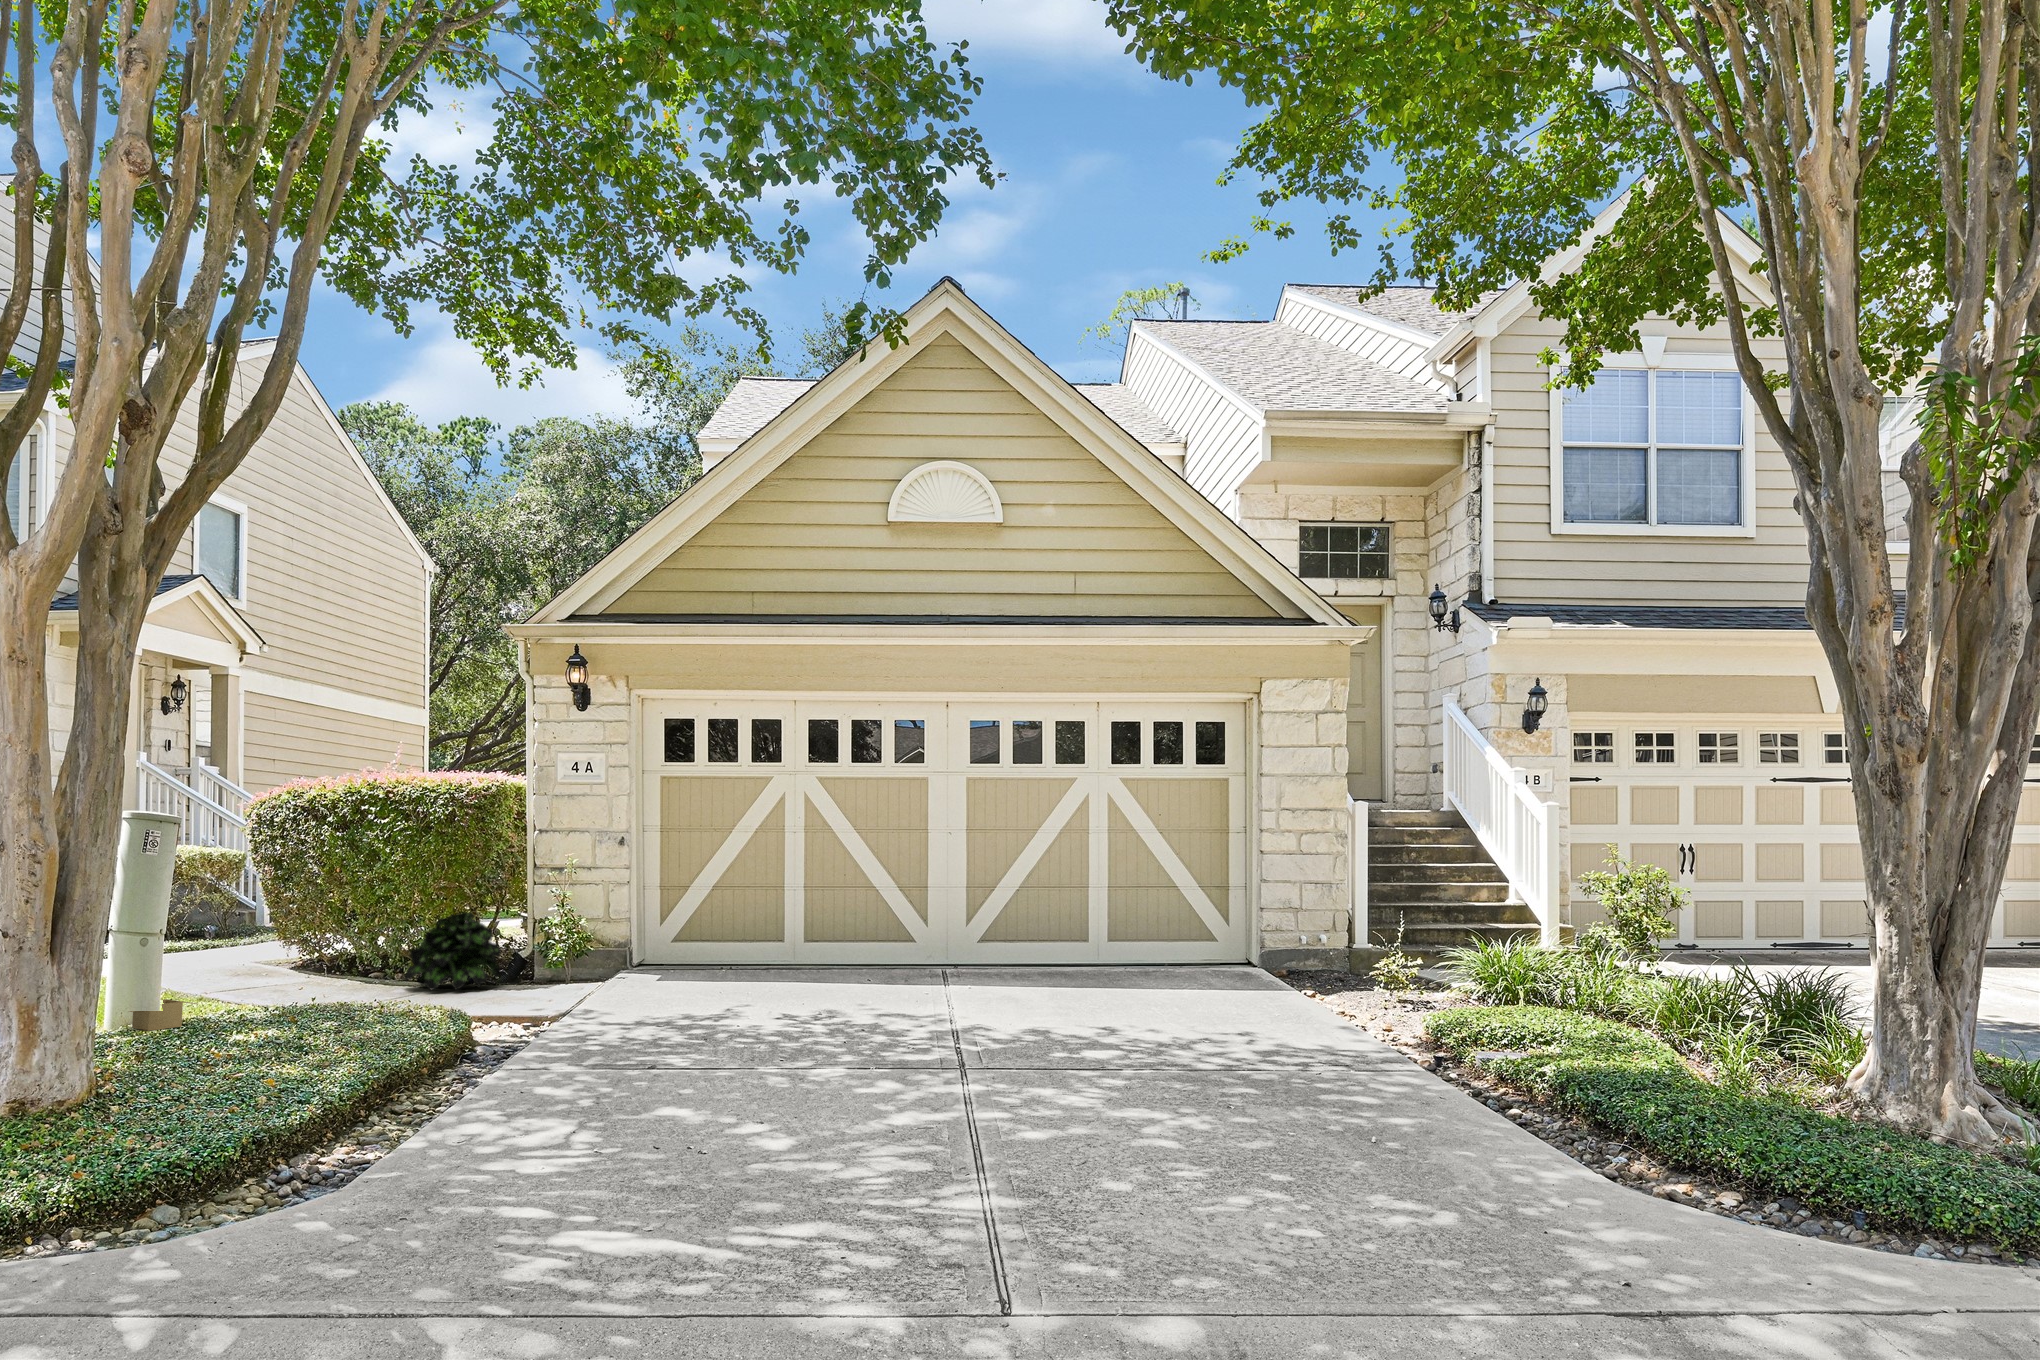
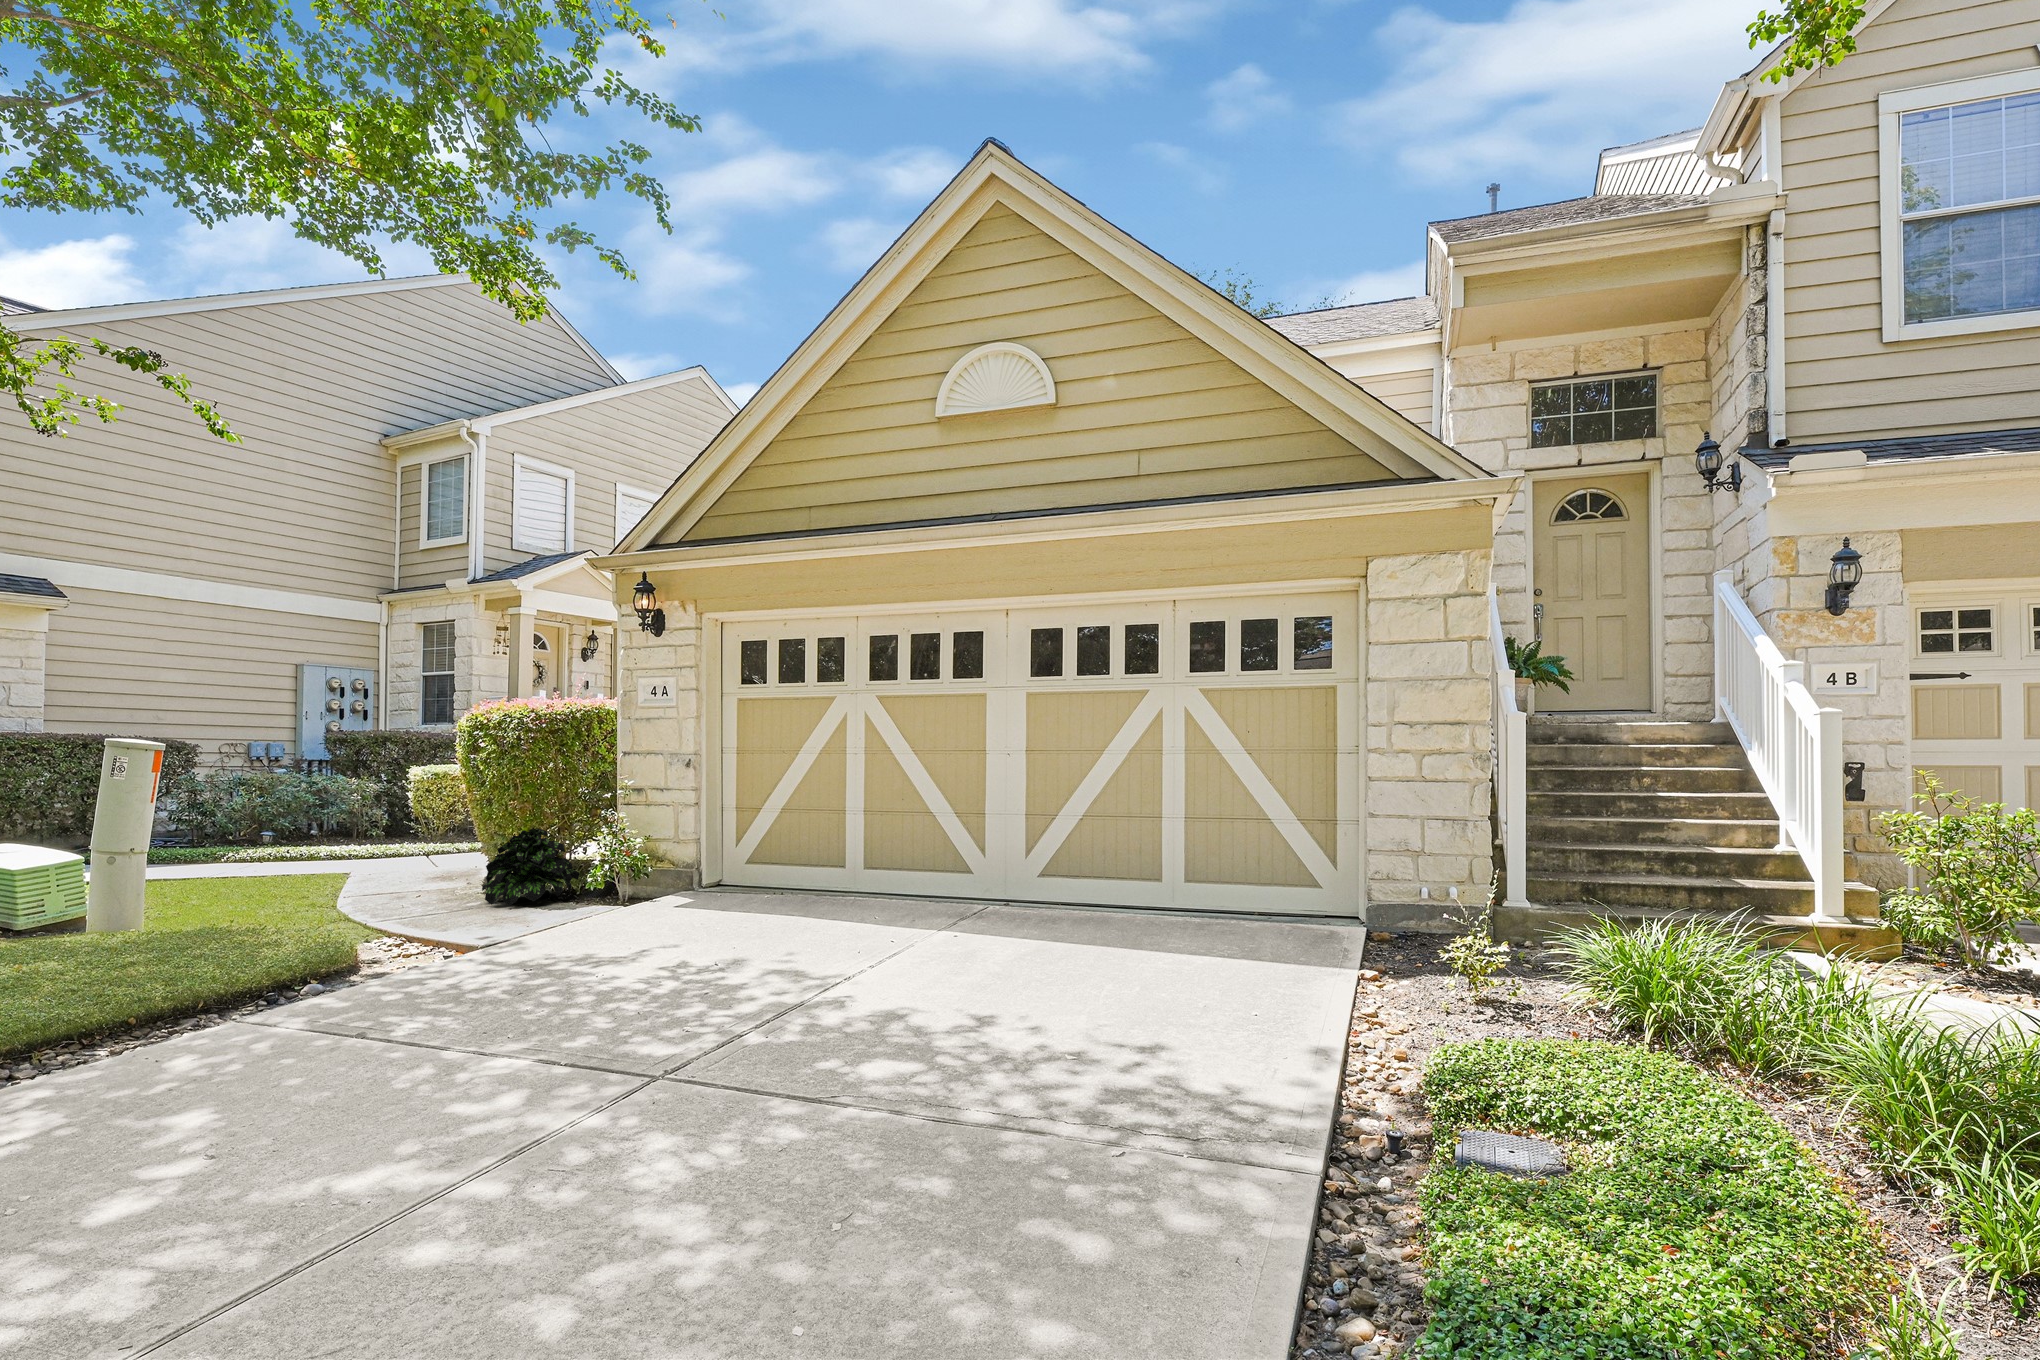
cardboard box: present [130,999,197,1031] -> none [141,912,218,944]

